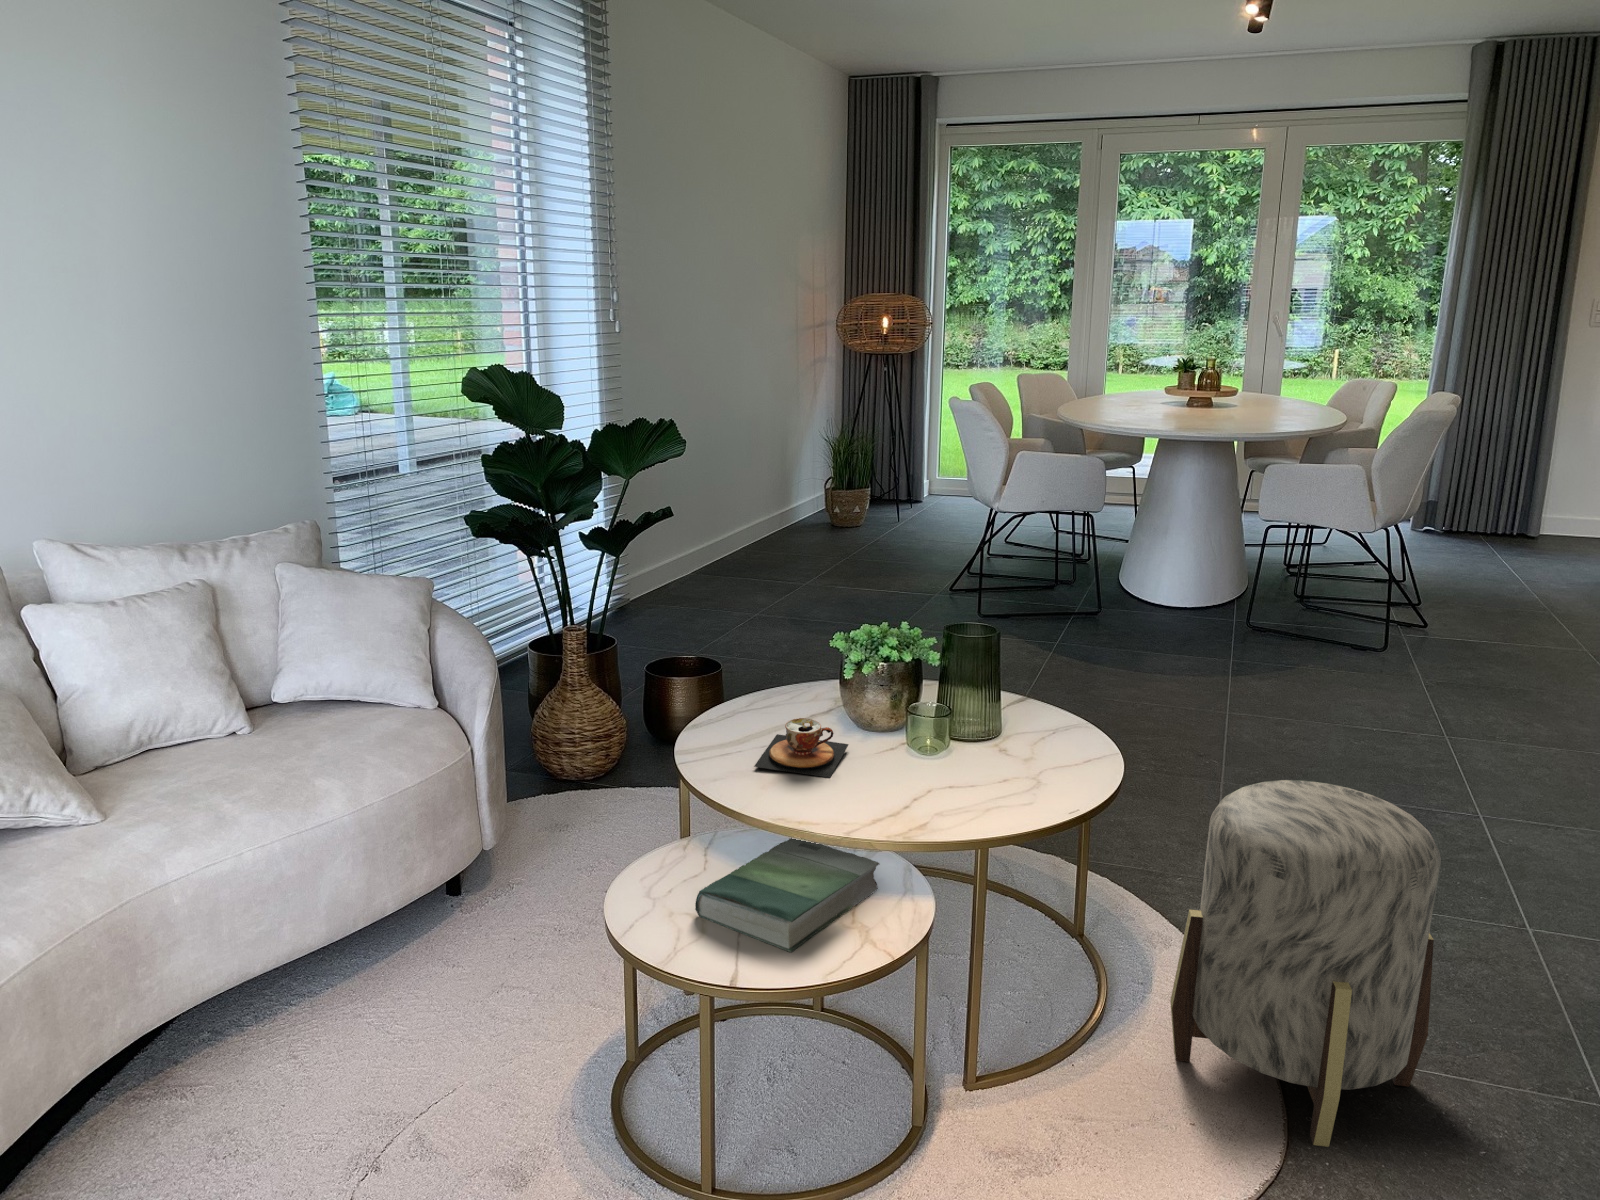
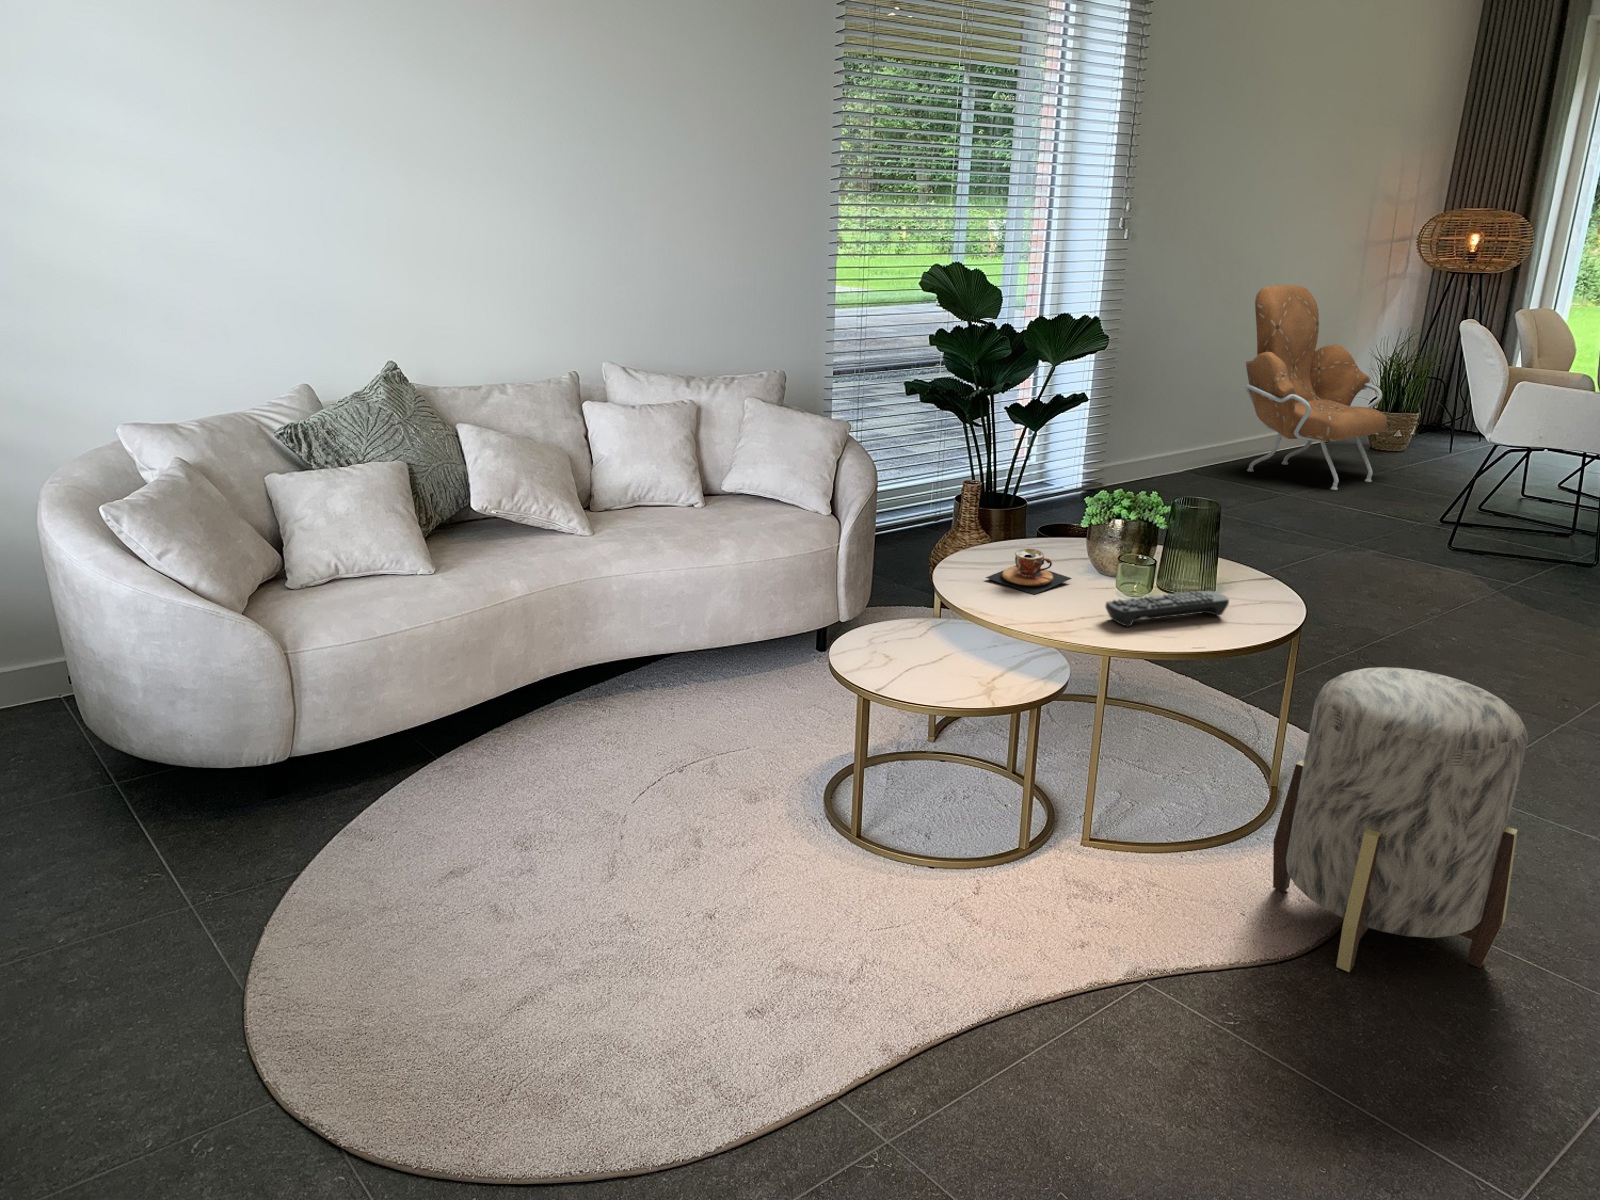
armchair: none [730,373,865,569] -> present [1246,285,1387,490]
remote control: none [939,730,1047,800] -> present [1106,591,1229,627]
book: present [695,838,880,952] -> none [885,628,1028,688]

